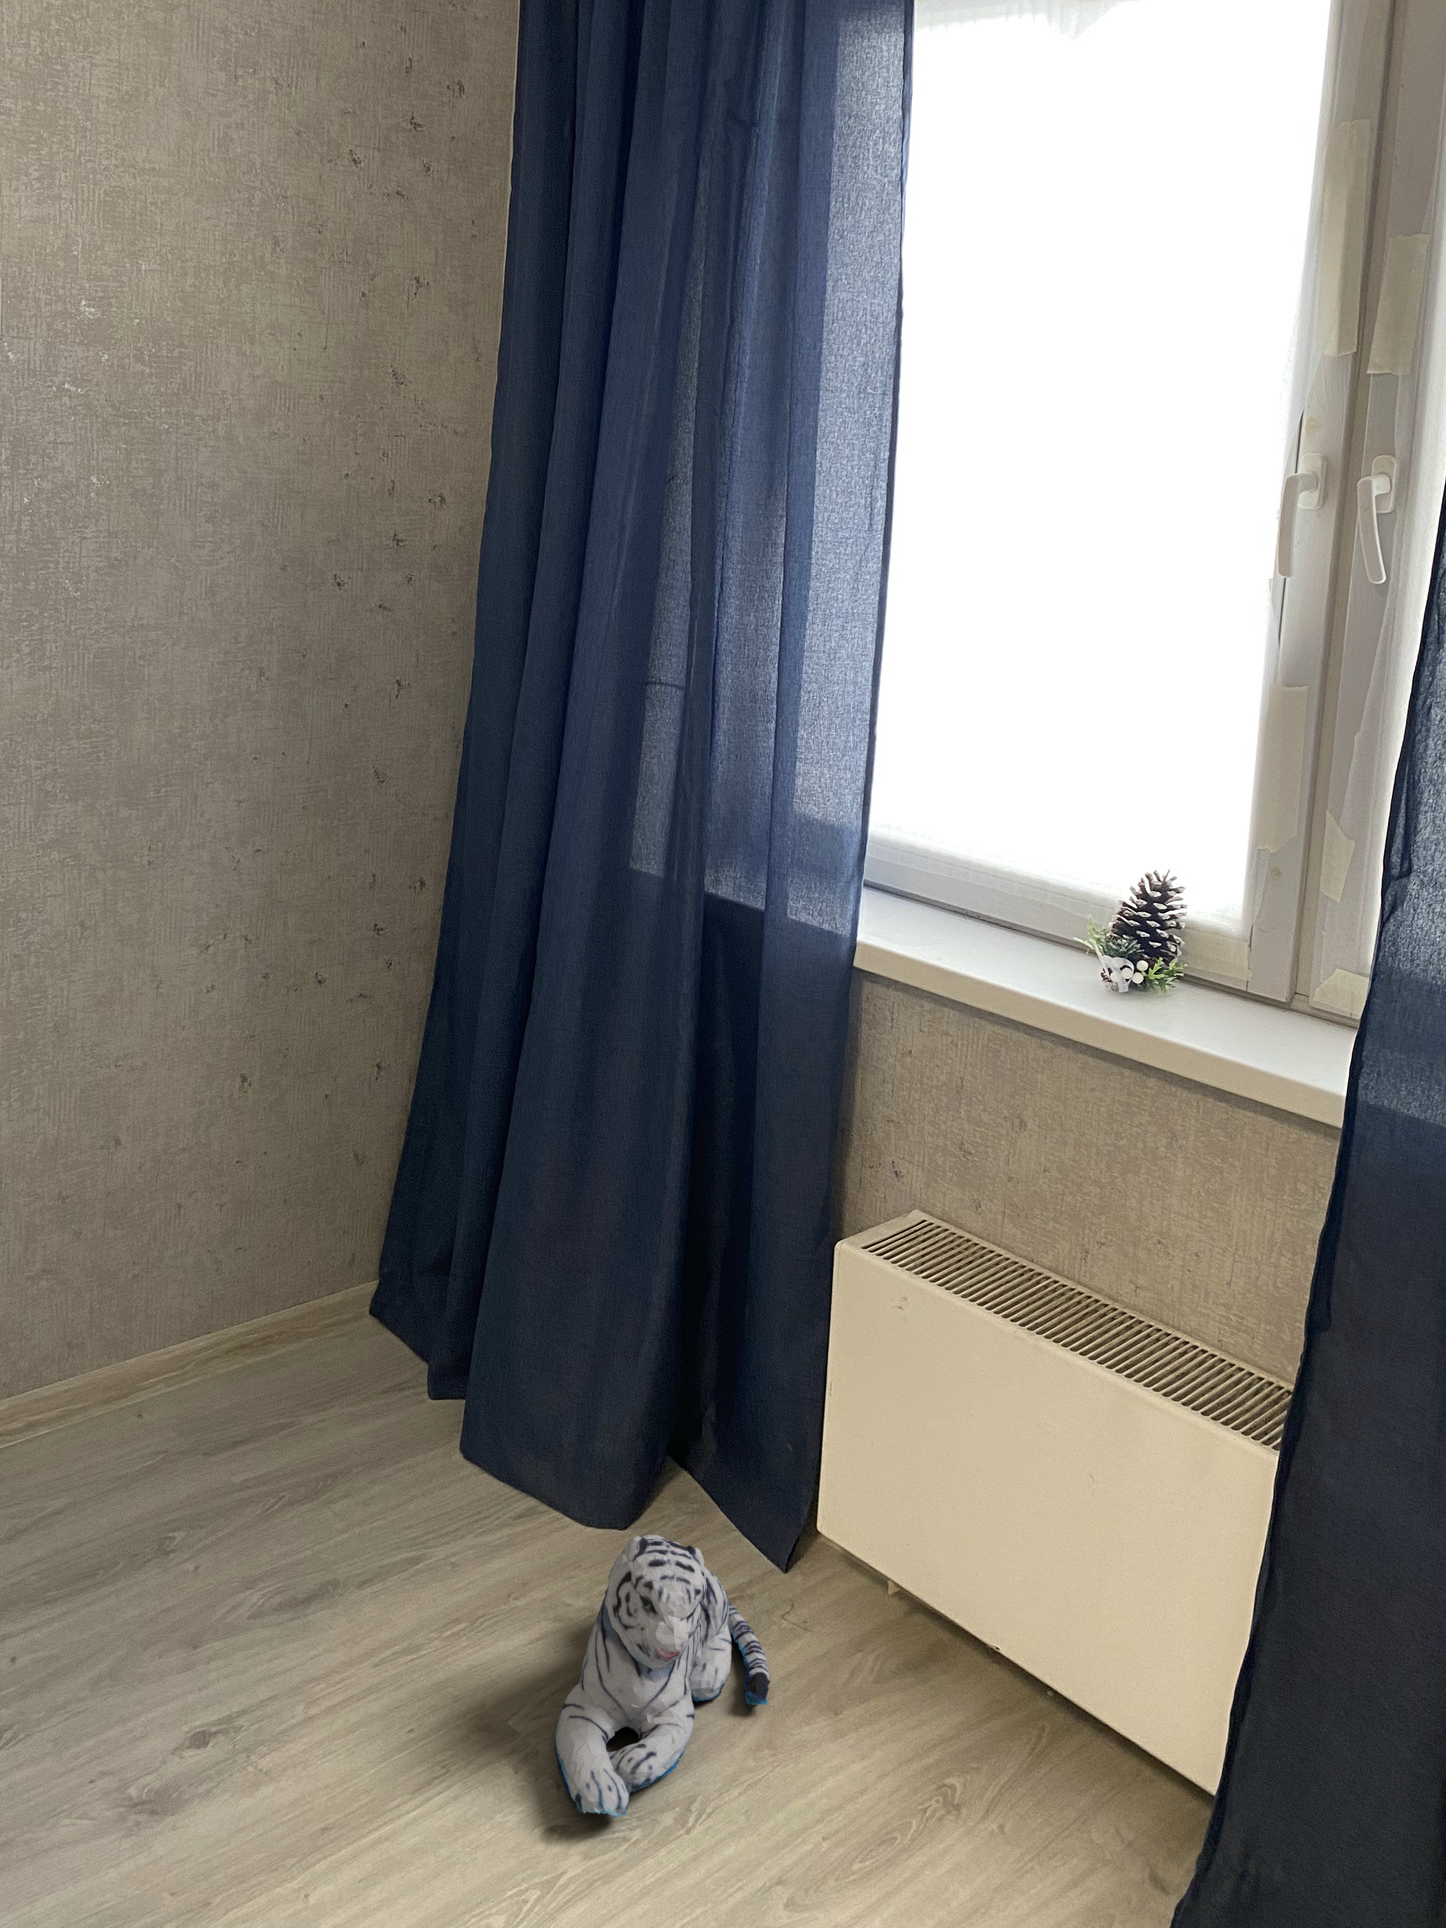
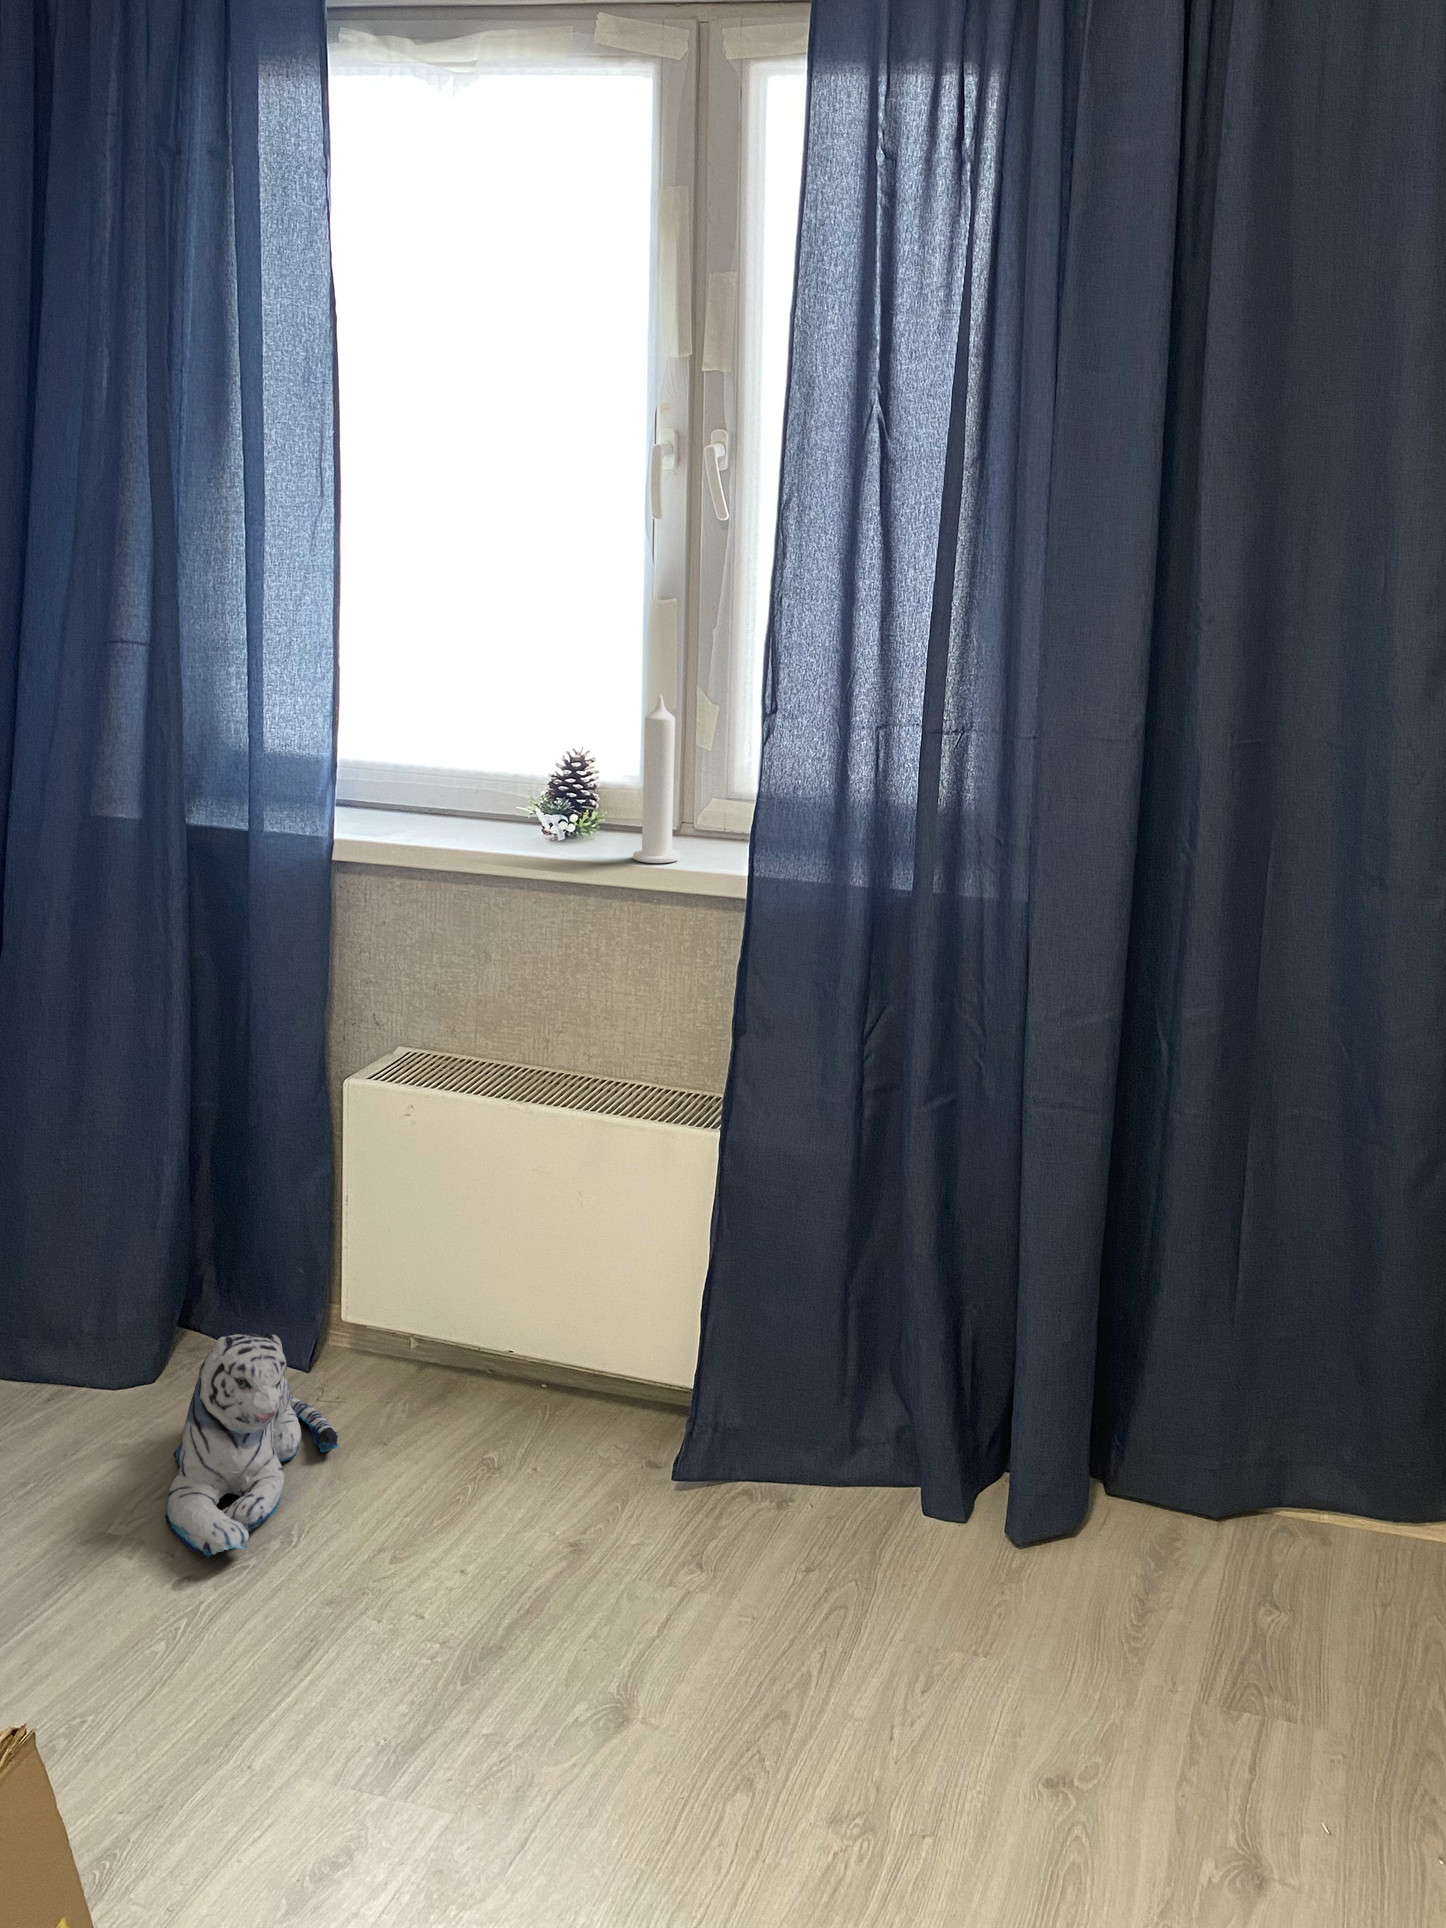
candle: none [1210,819,1283,1048] -> present [633,695,680,863]

